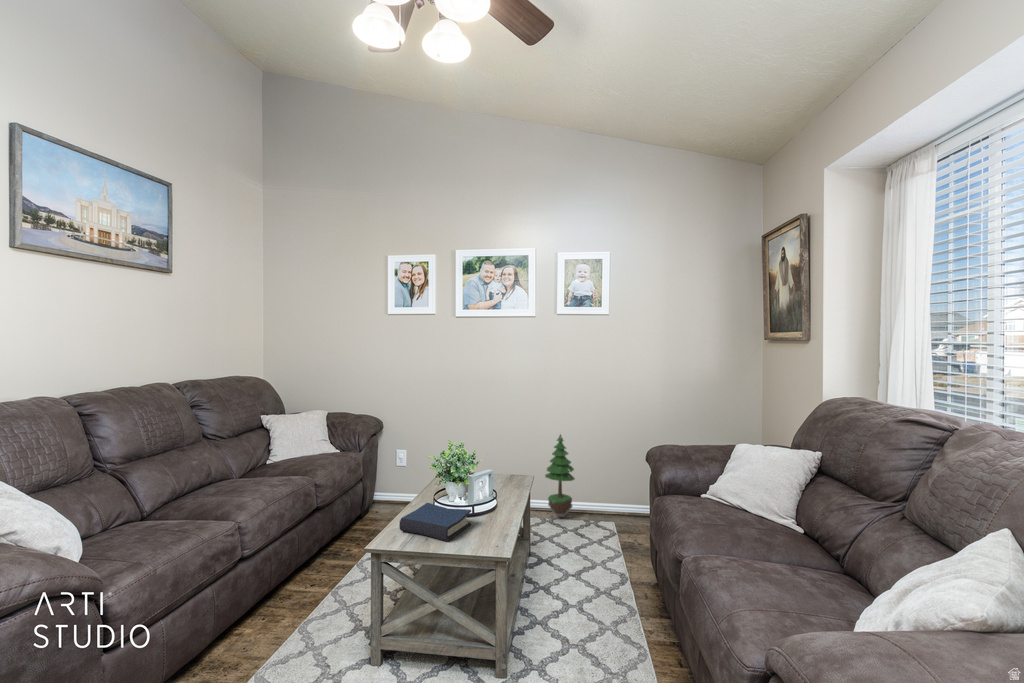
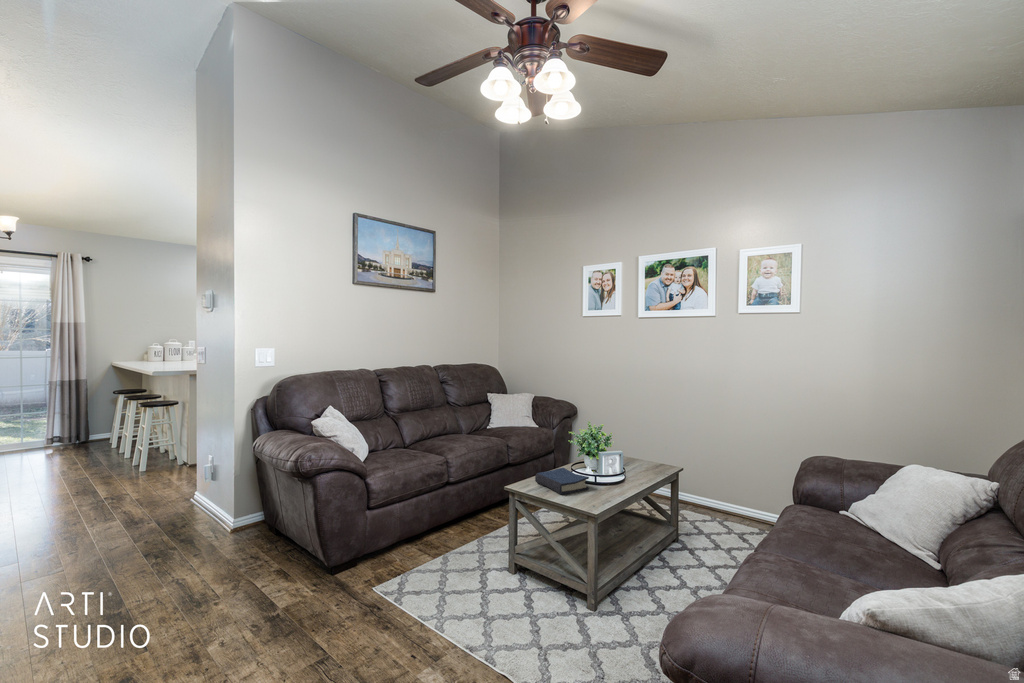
potted tree: present [545,435,575,518] -> none [717,435,751,521]

